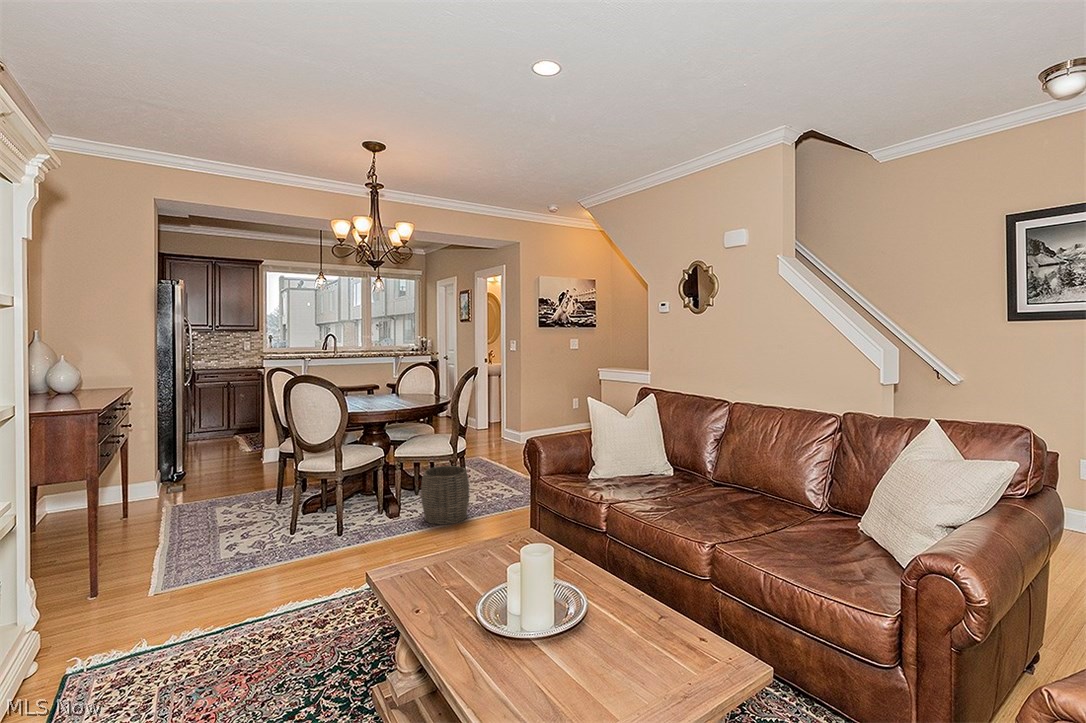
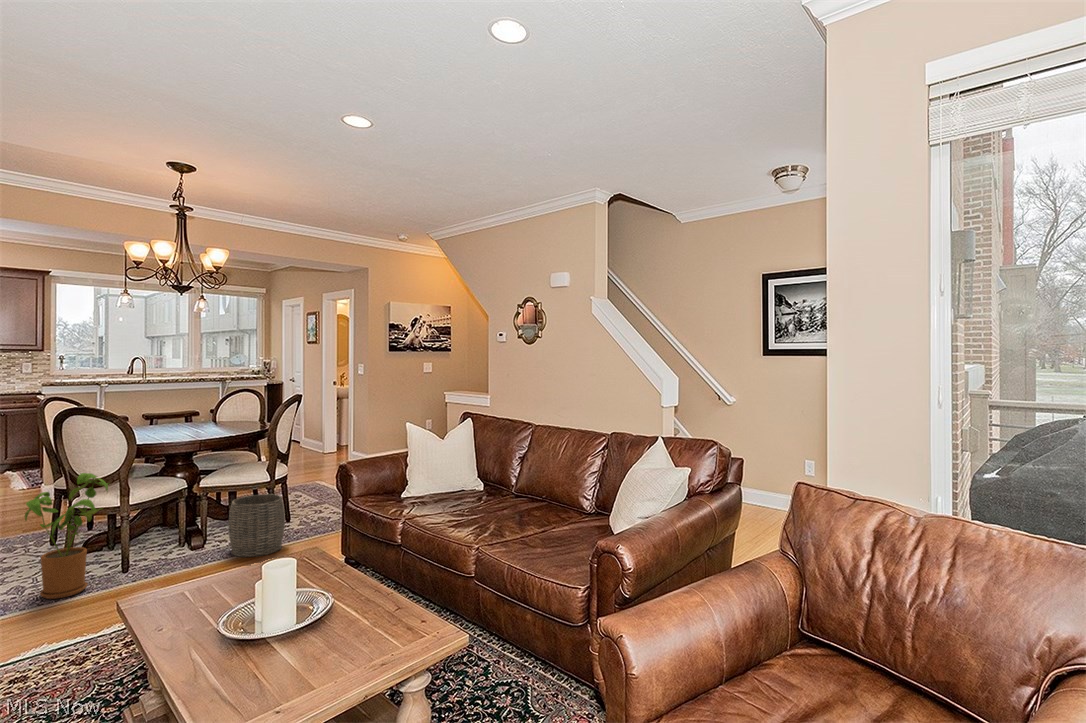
house plant: none [262,446,326,557] -> present [25,473,108,599]

